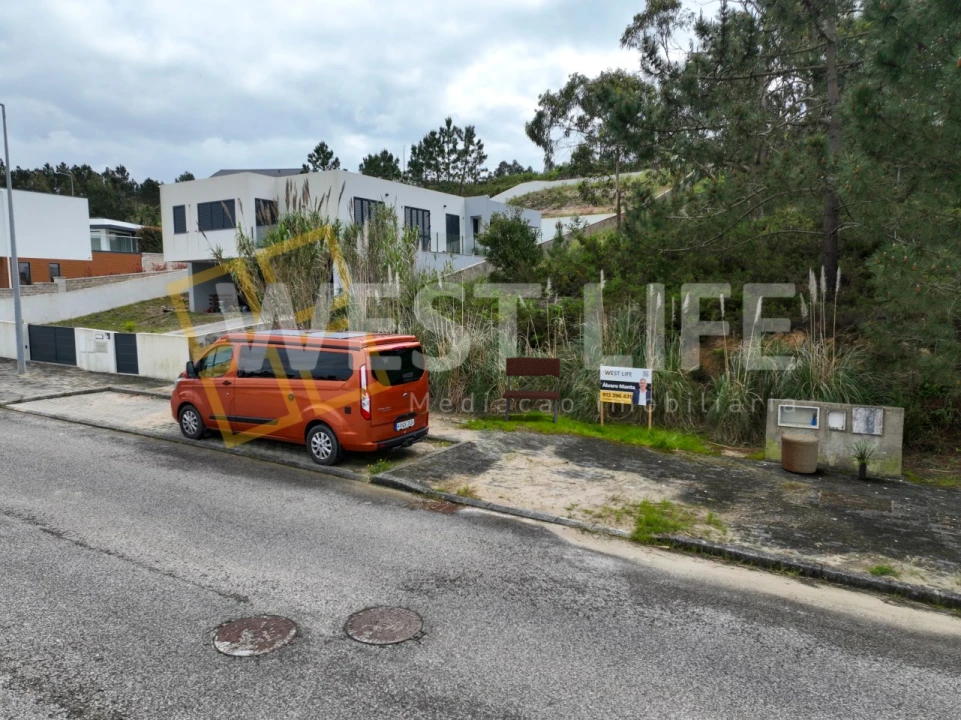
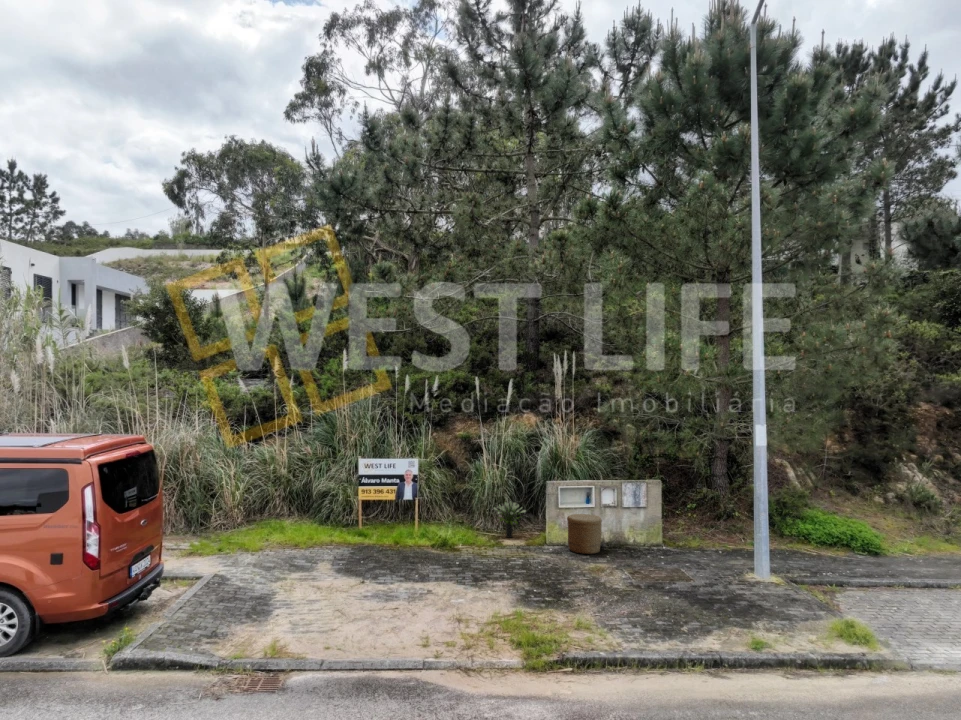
bench: present [503,357,560,422] -> none [226,451,302,537]
potted plant: present [844,439,886,479] -> present [494,501,526,538]

